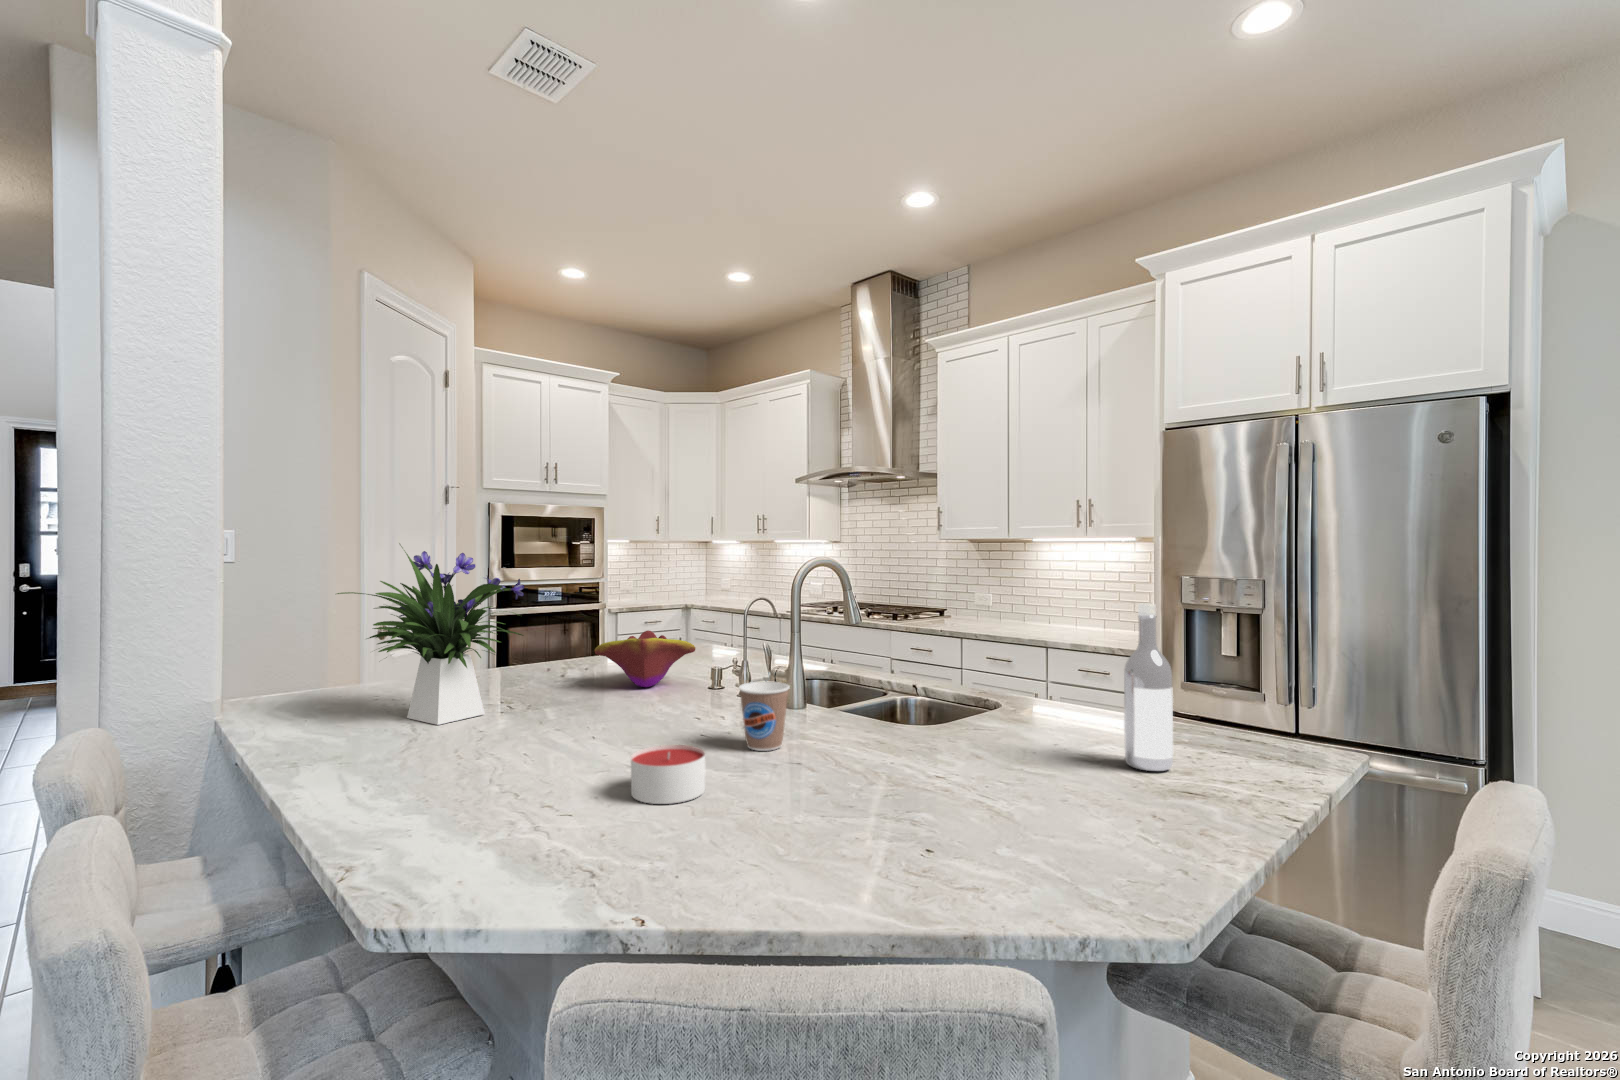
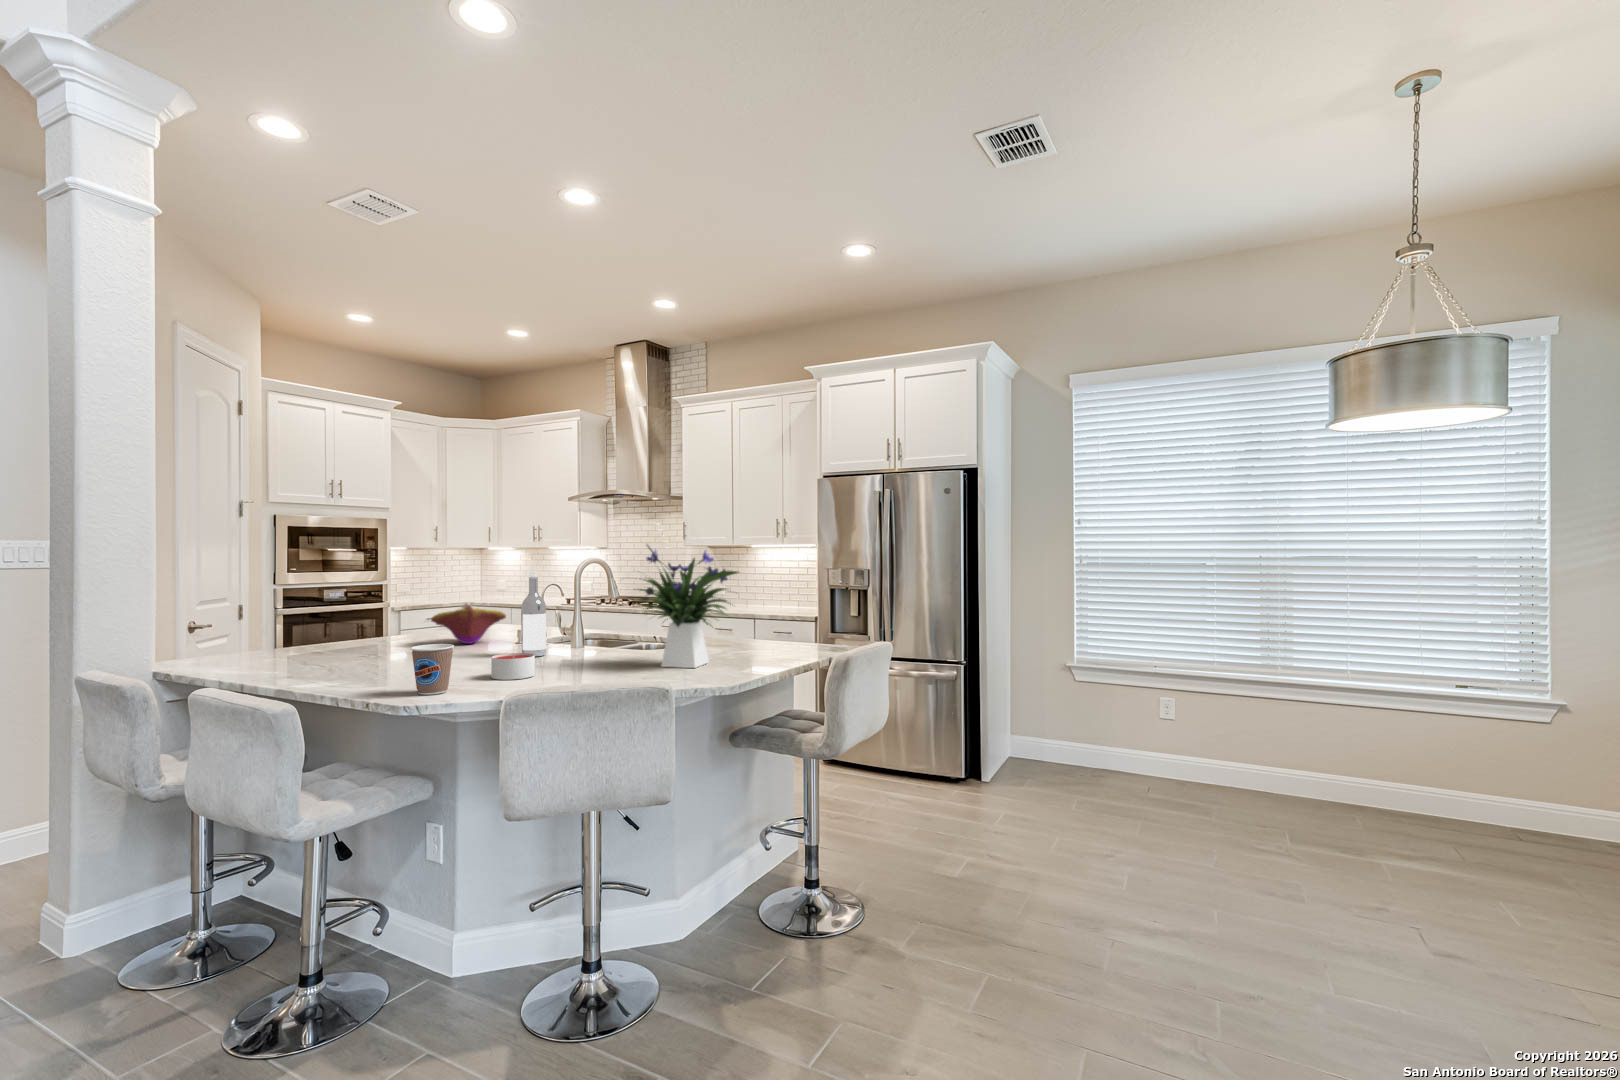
flower arrangement: present [337,546,524,725] -> present [637,545,738,668]
wine bottle: present [1124,604,1173,771] -> present [521,571,546,657]
coffee cup: present [739,681,790,751] -> present [410,644,454,695]

